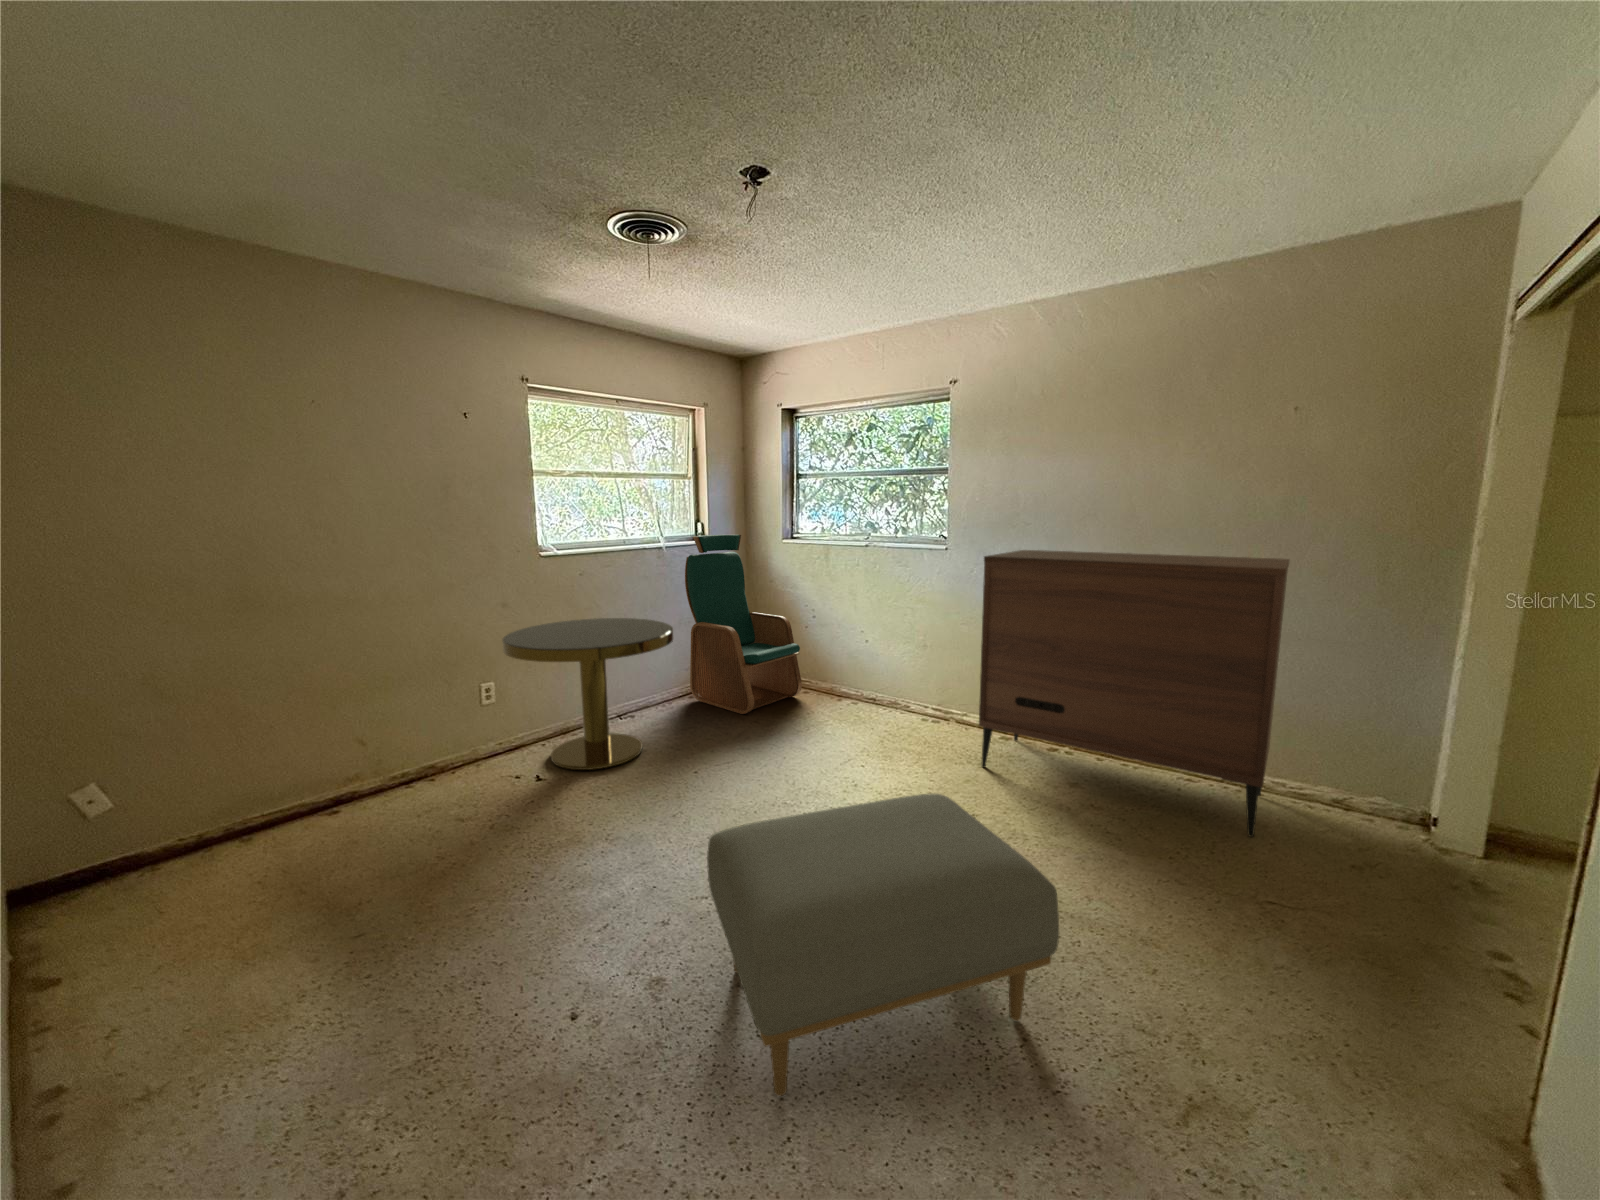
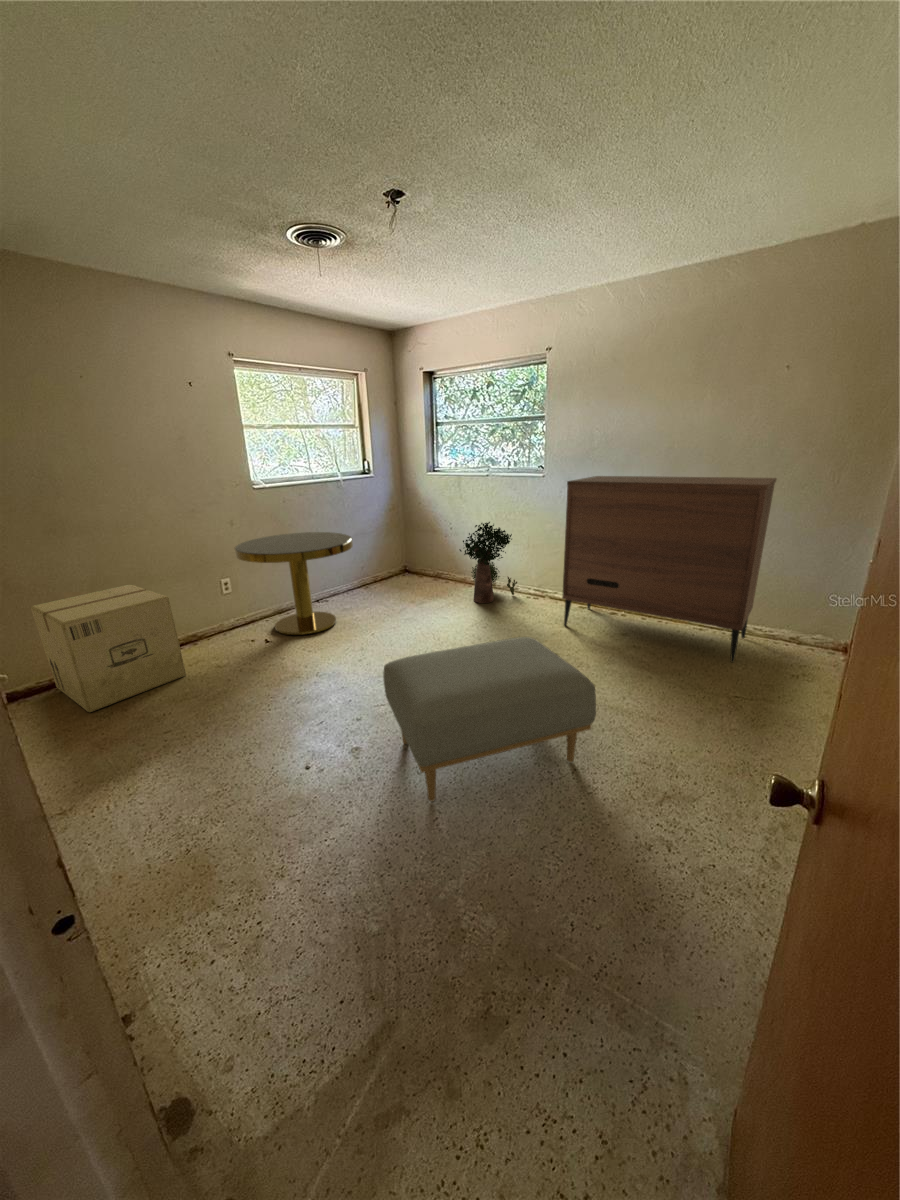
armchair: present [685,535,802,714] -> none [358,470,444,597]
potted plant: none [826,608,909,727] -> present [459,522,517,603]
cardboard box: none [183,689,405,895] -> present [31,584,186,712]

